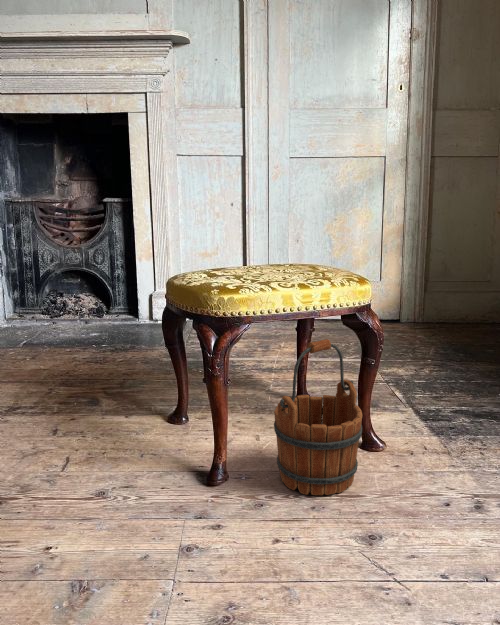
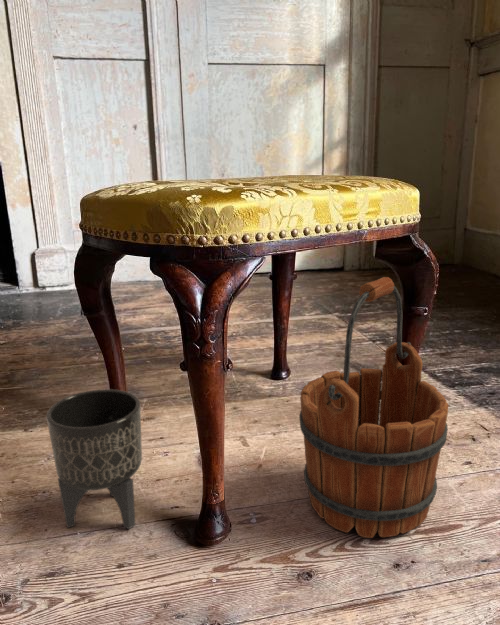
planter: none [133,392,184,473] -> present [47,389,142,529]

